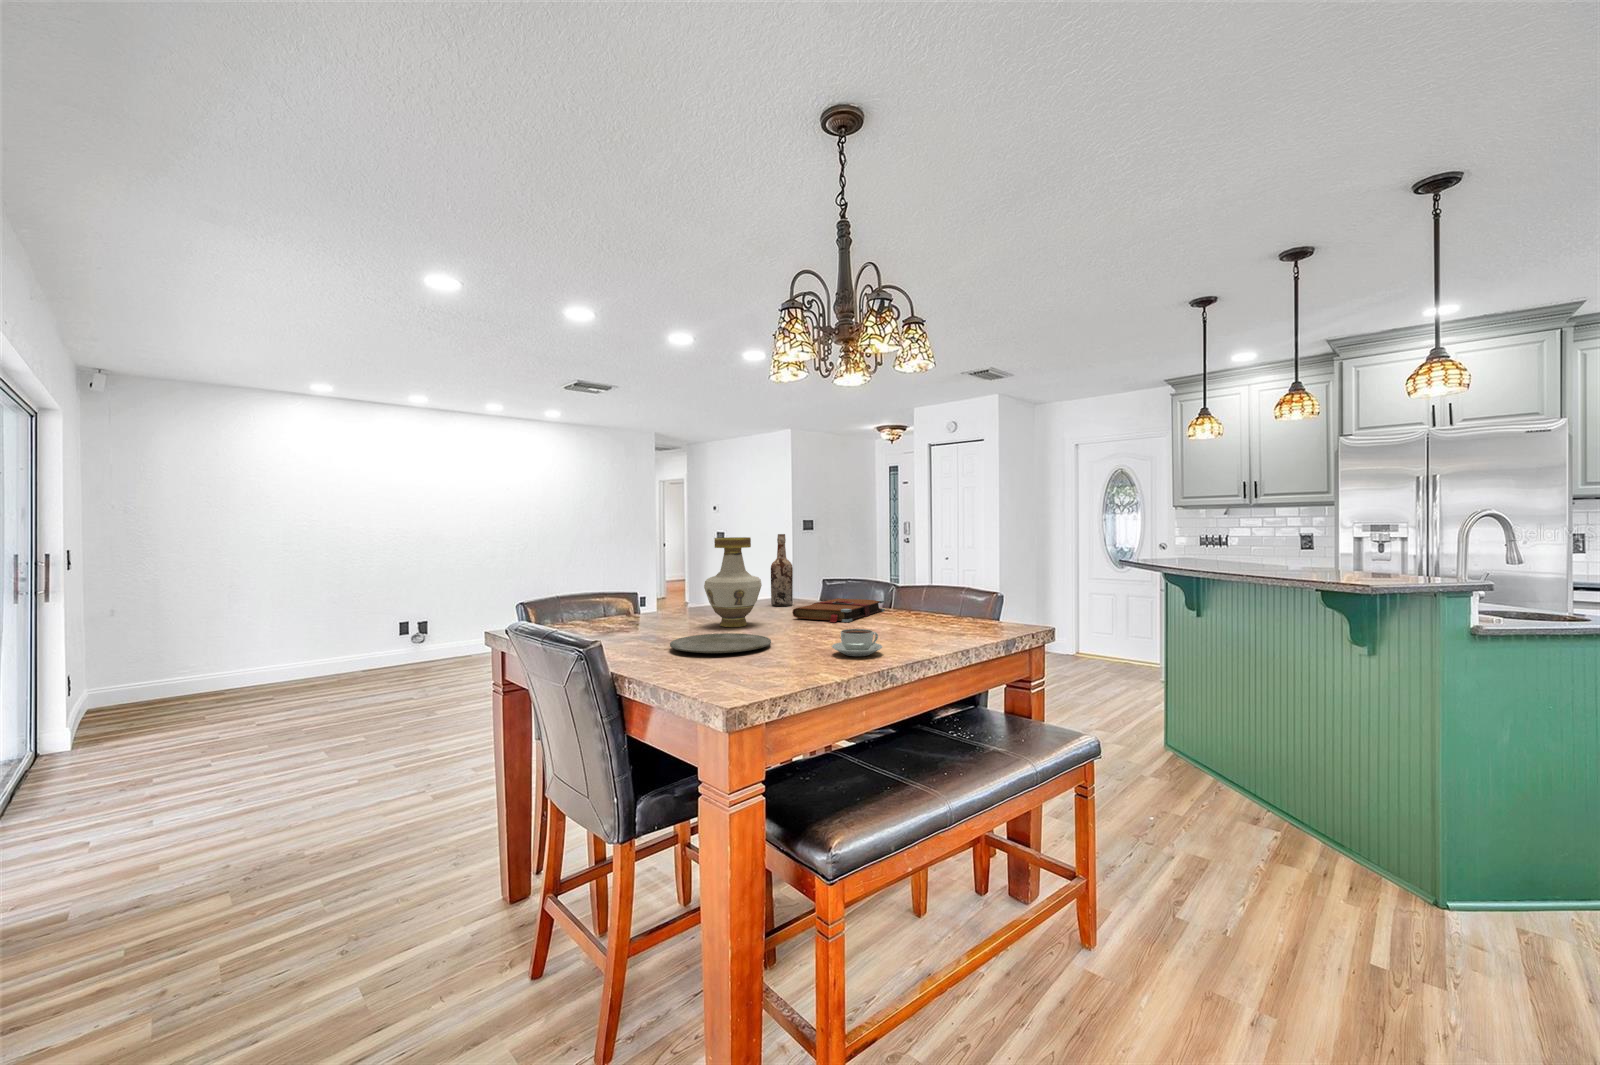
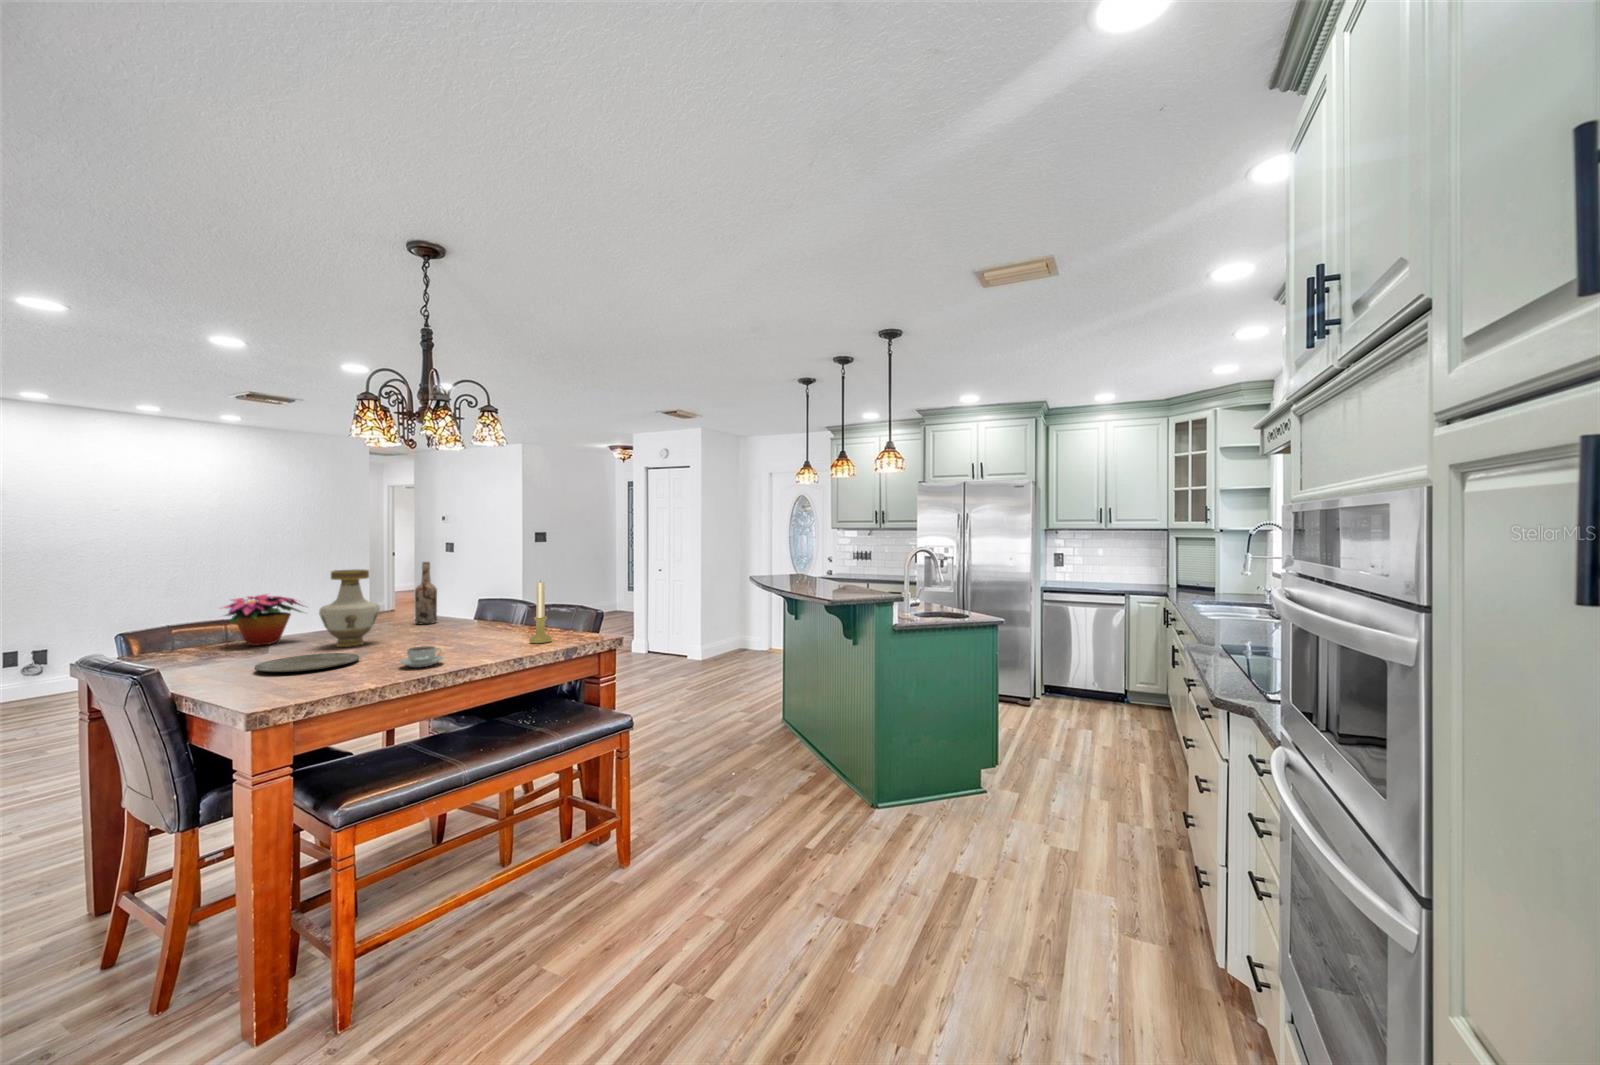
candle holder: none [947,549,976,633] -> present [529,582,552,643]
flower arrangement: none [602,564,686,622] -> present [223,594,302,646]
book: present [792,598,885,622] -> none [414,617,510,639]

